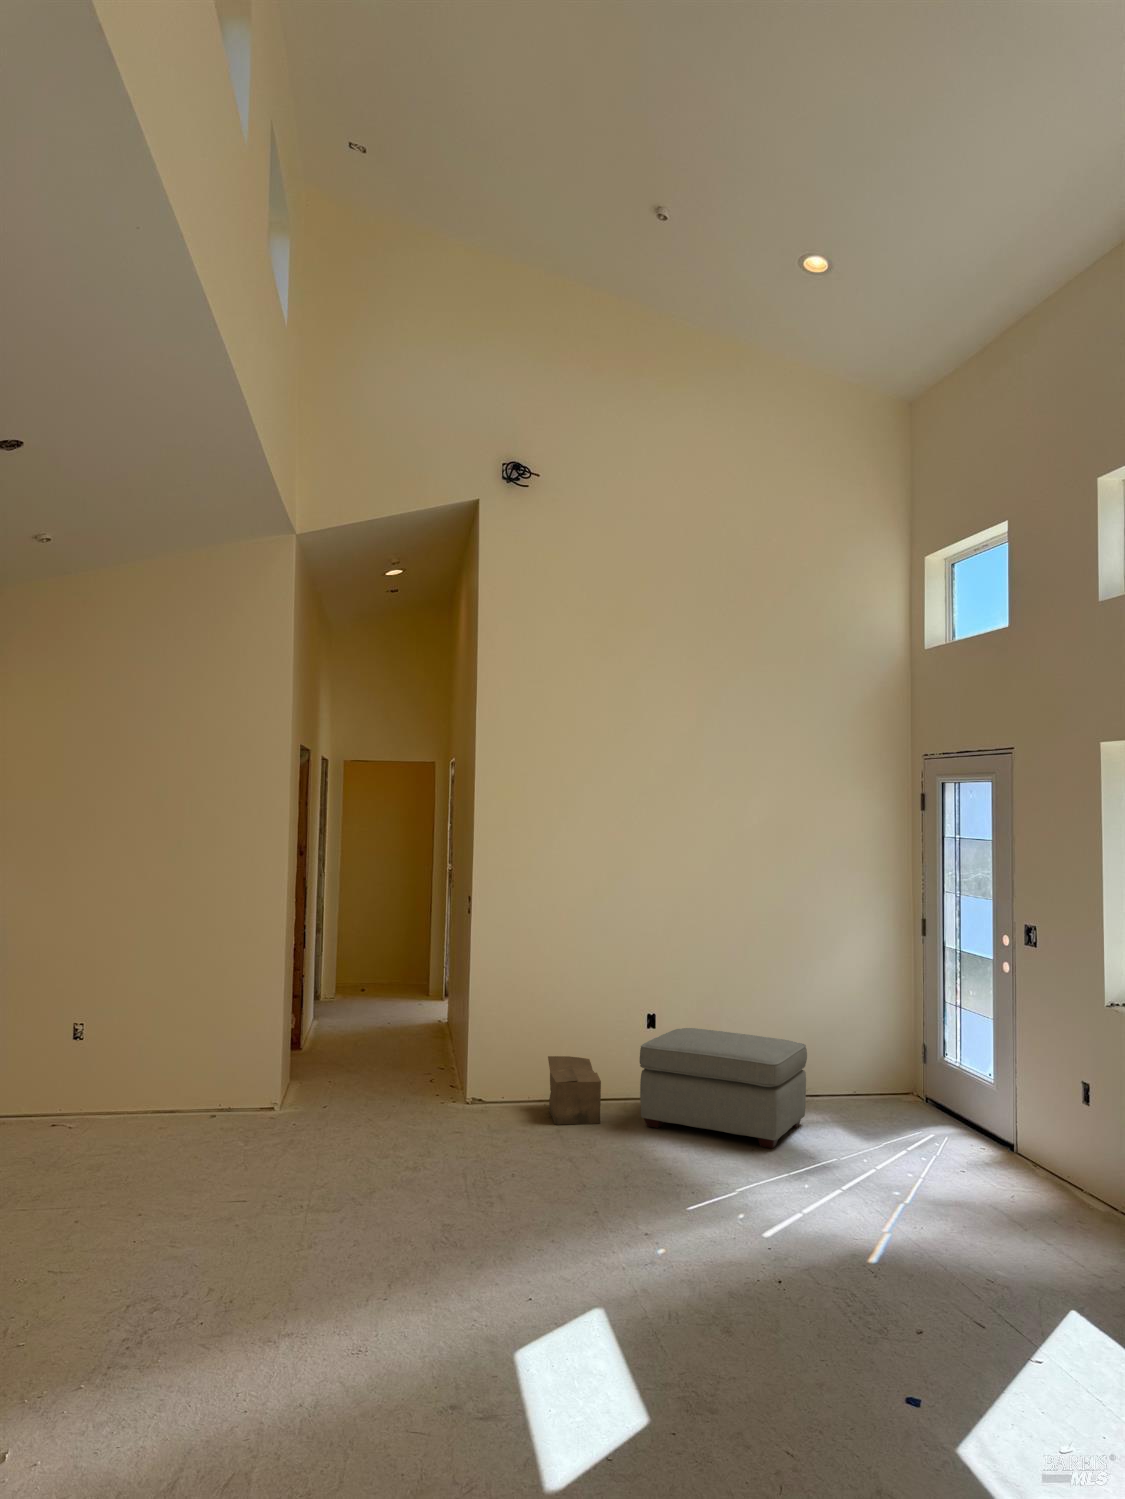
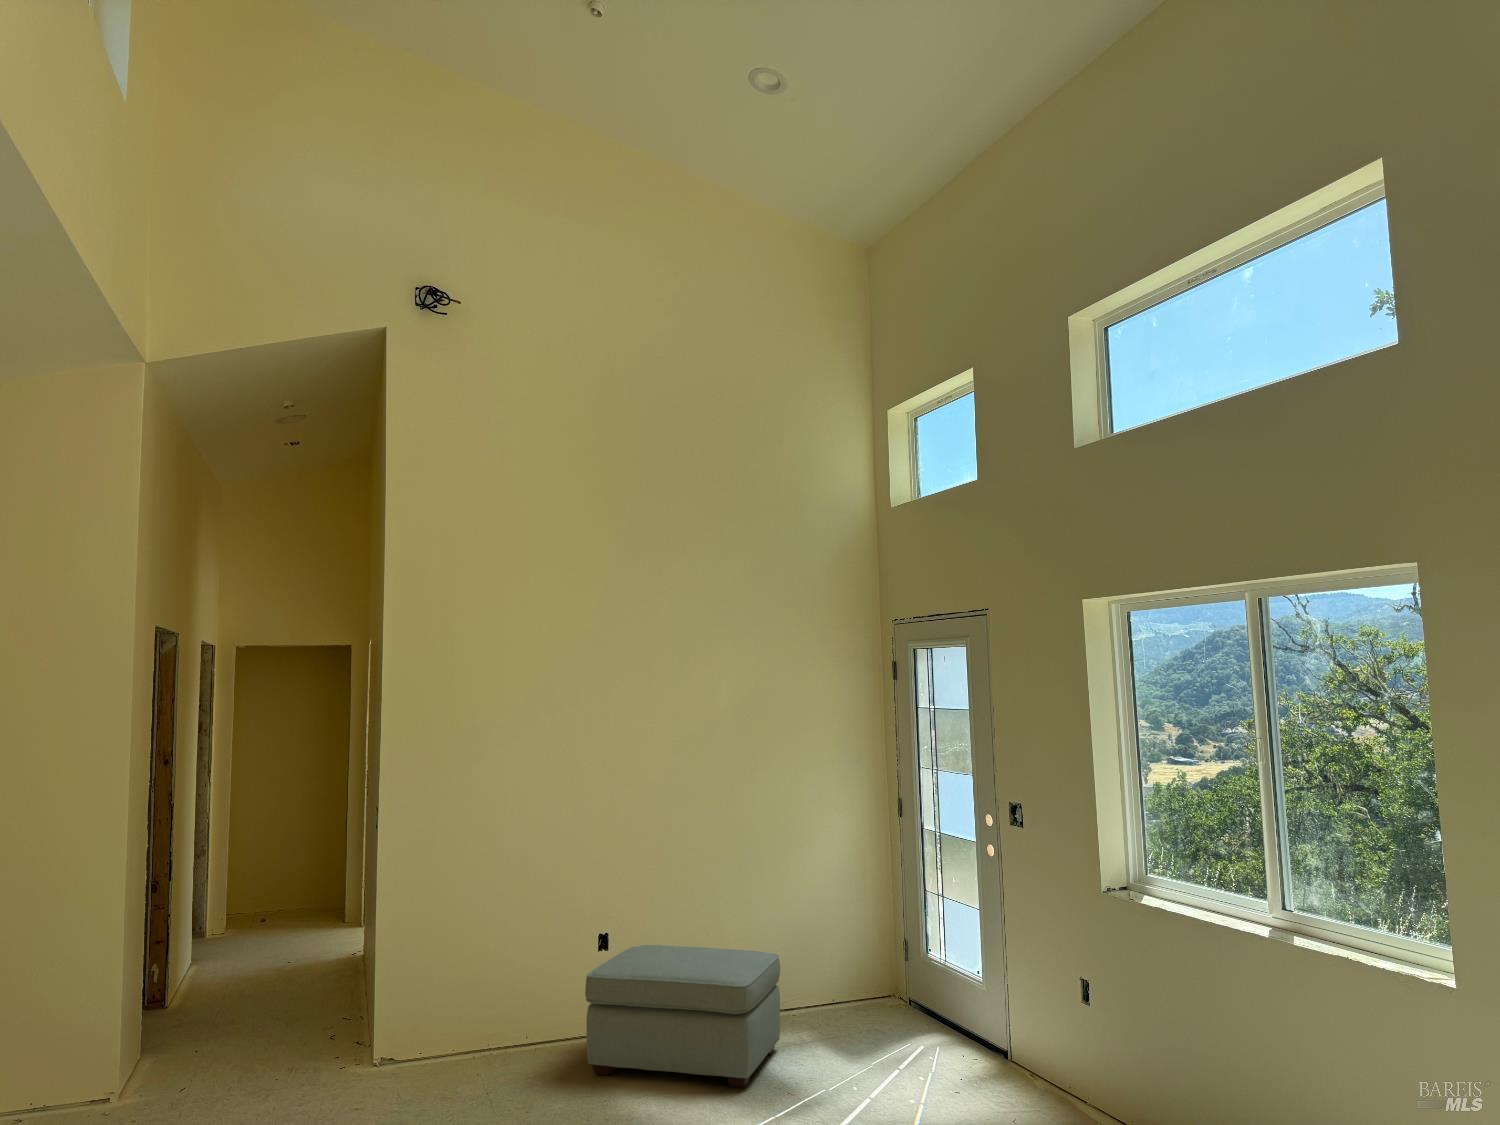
cardboard box: present [548,1056,601,1125] -> none [474,994,539,1085]

